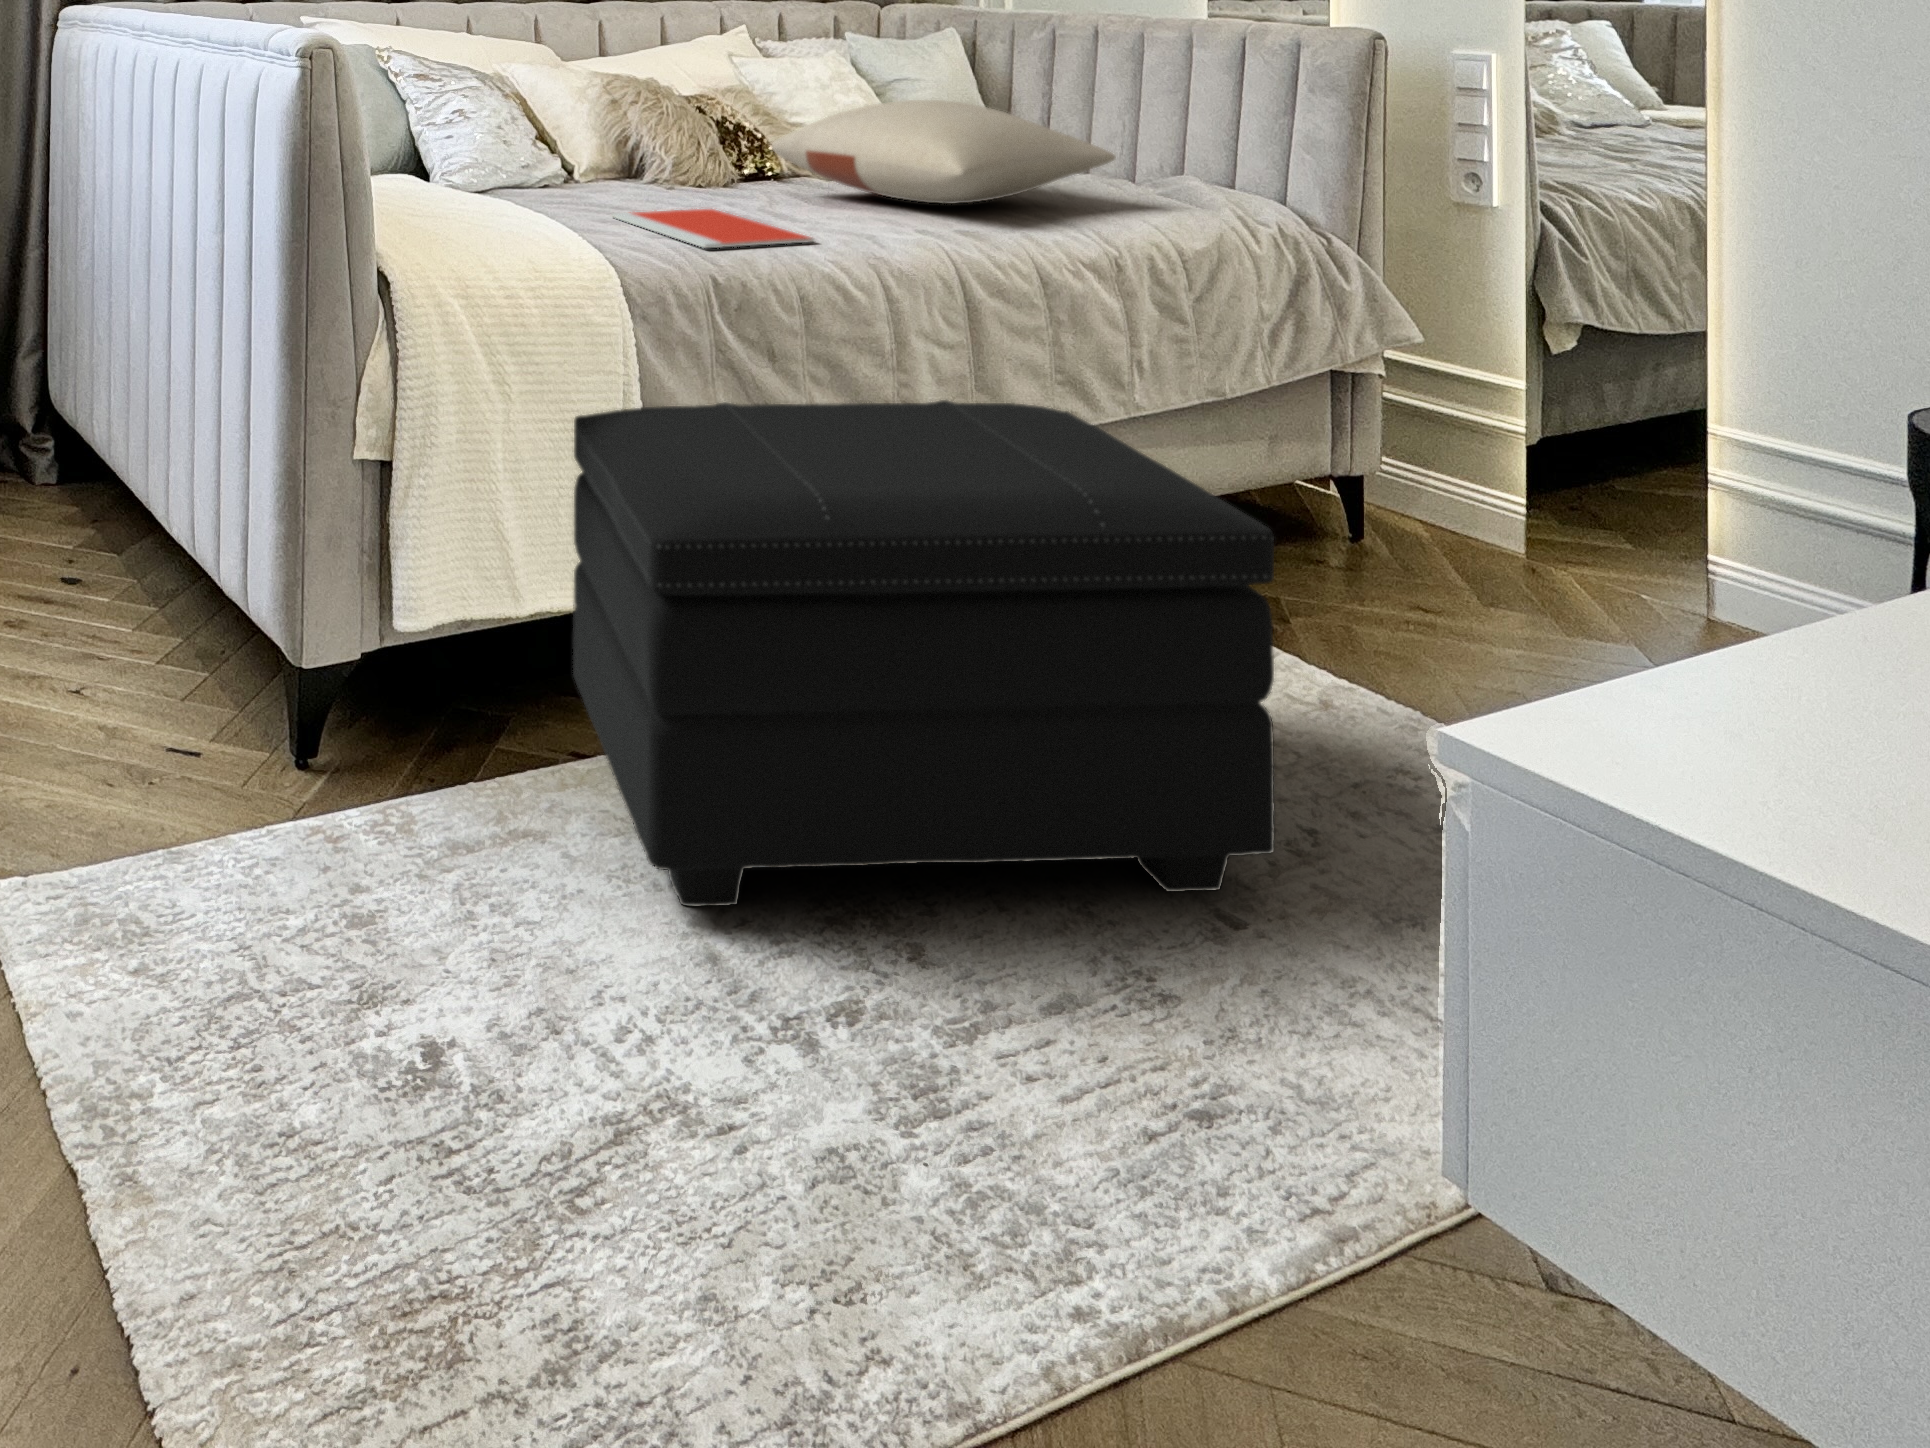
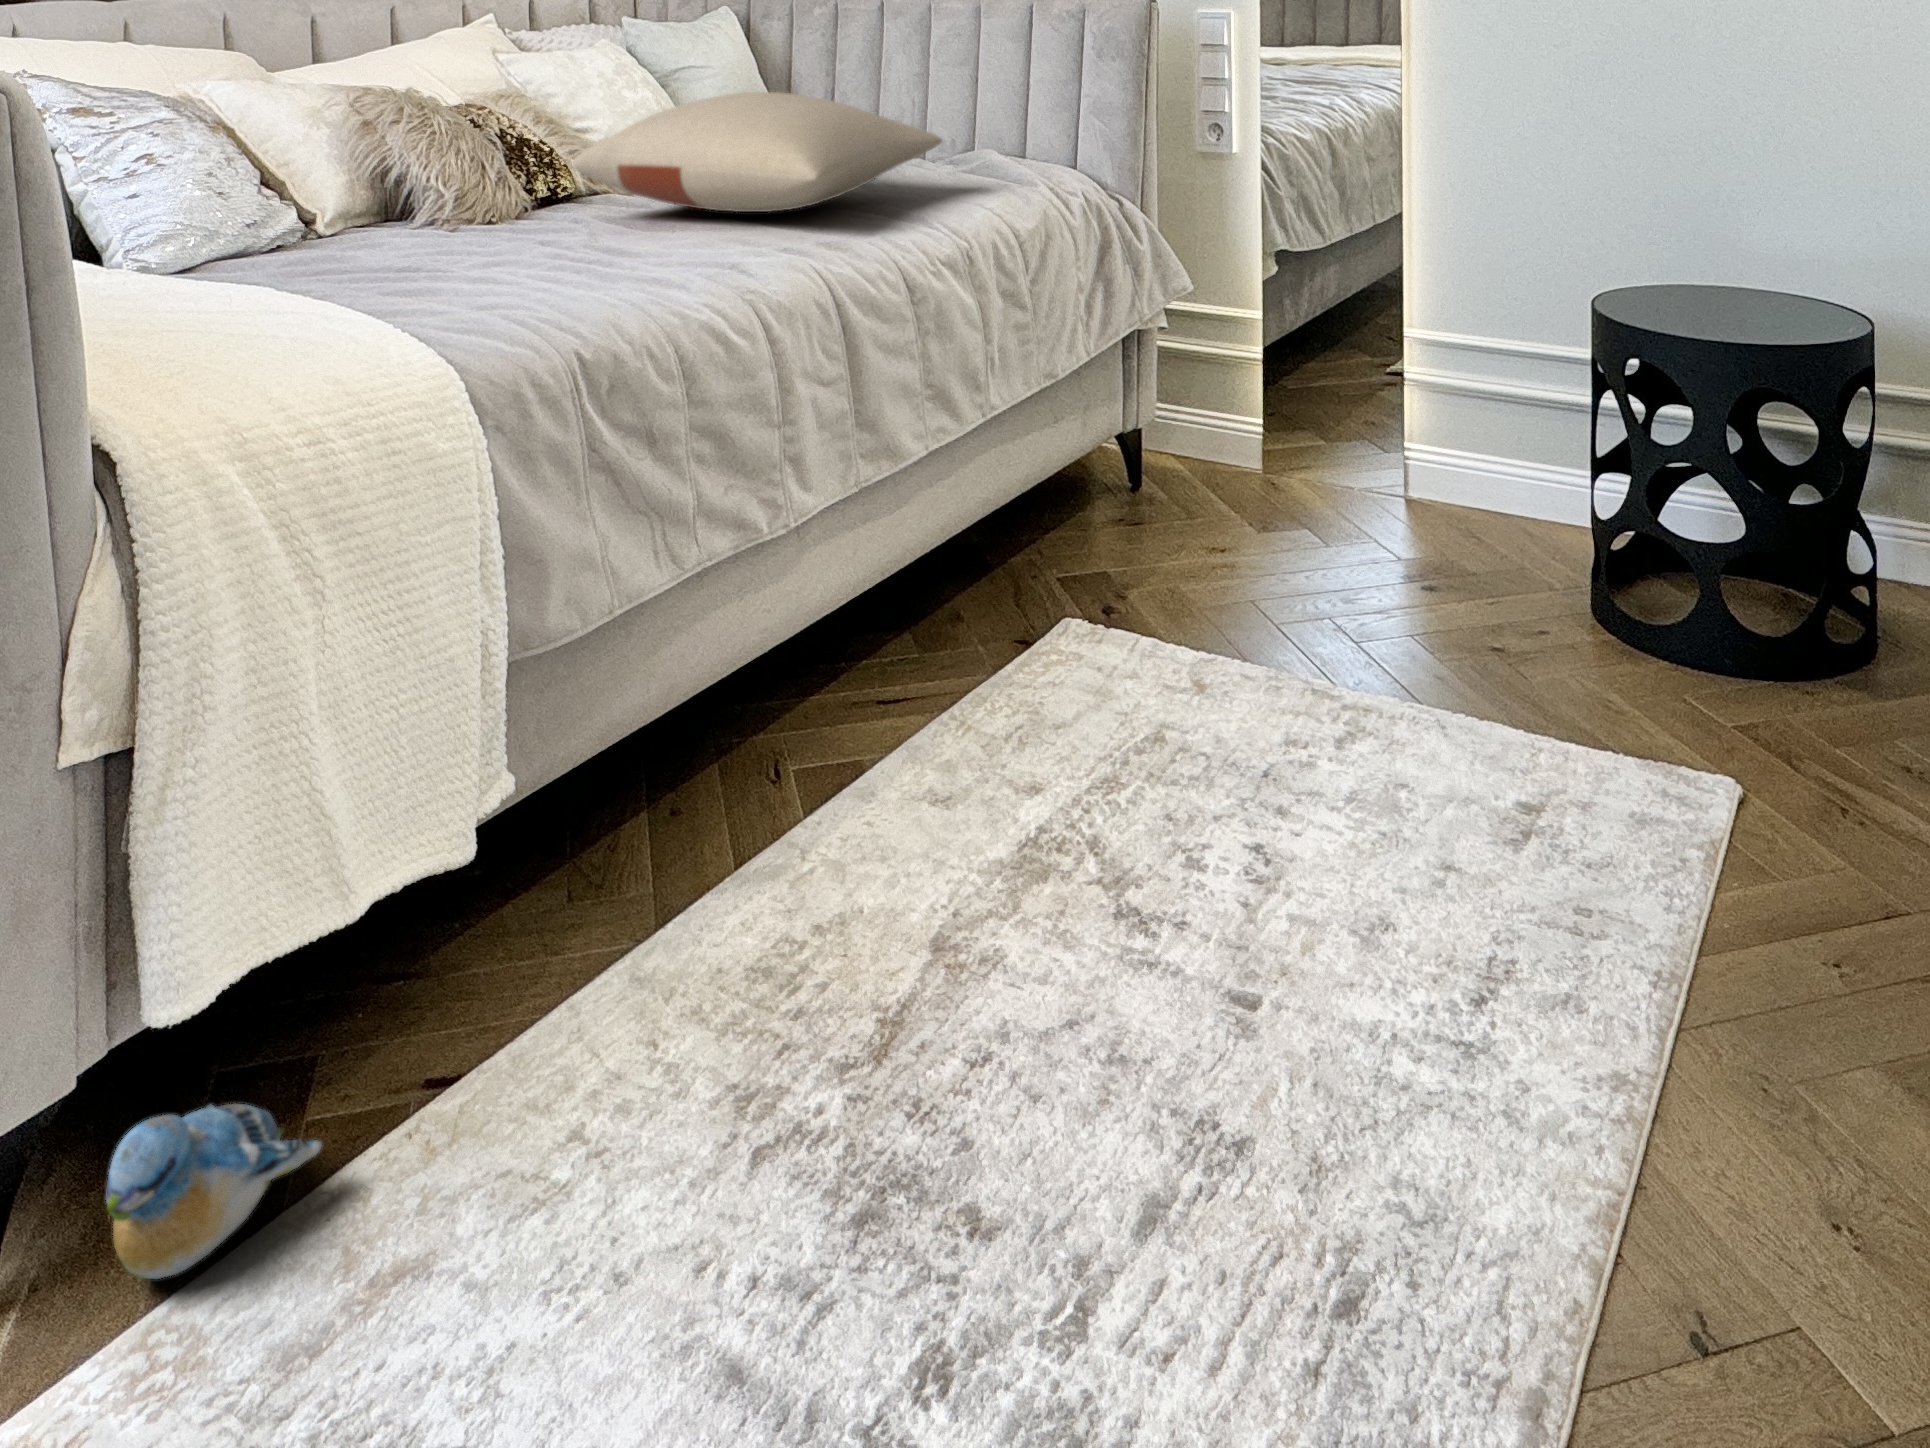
notebook: present [612,209,814,248] -> none [386,252,670,313]
footstool: present [573,400,1274,907] -> none [410,445,1276,1285]
plush toy: none [363,692,493,794] -> present [106,1104,321,1279]

